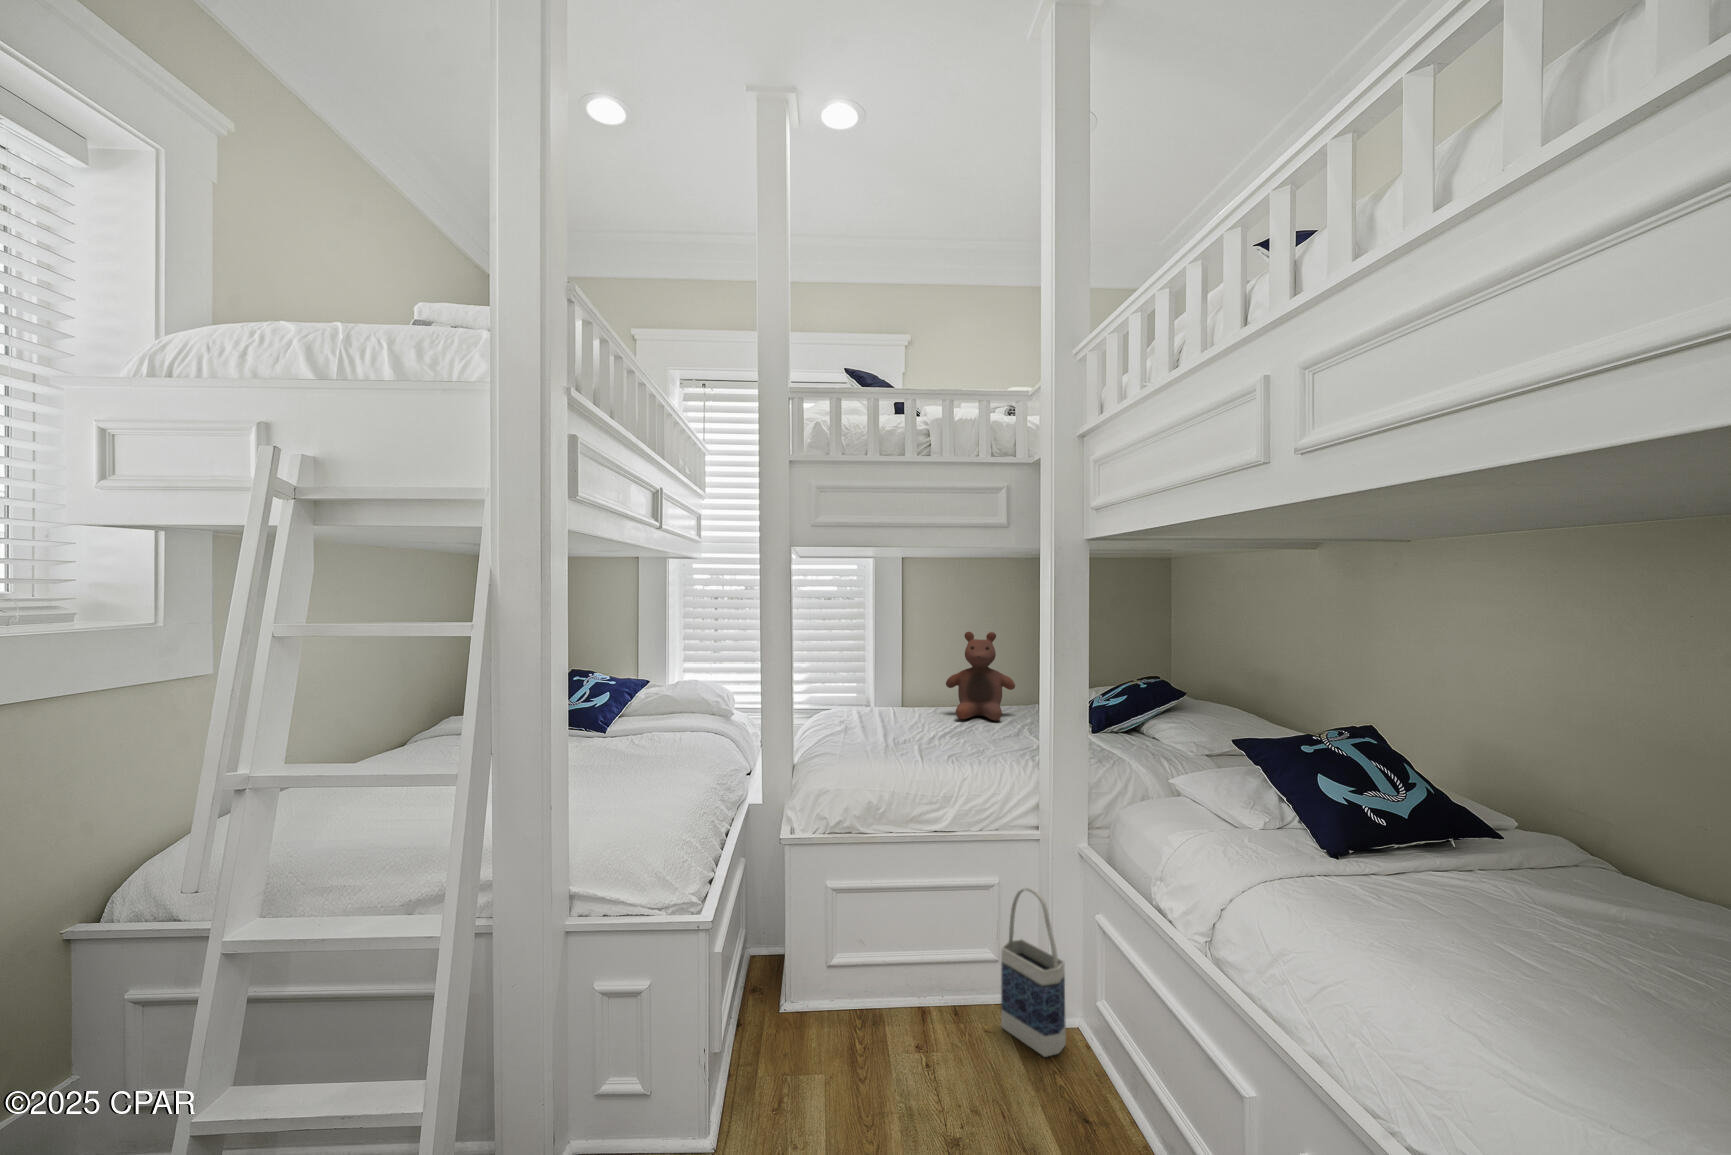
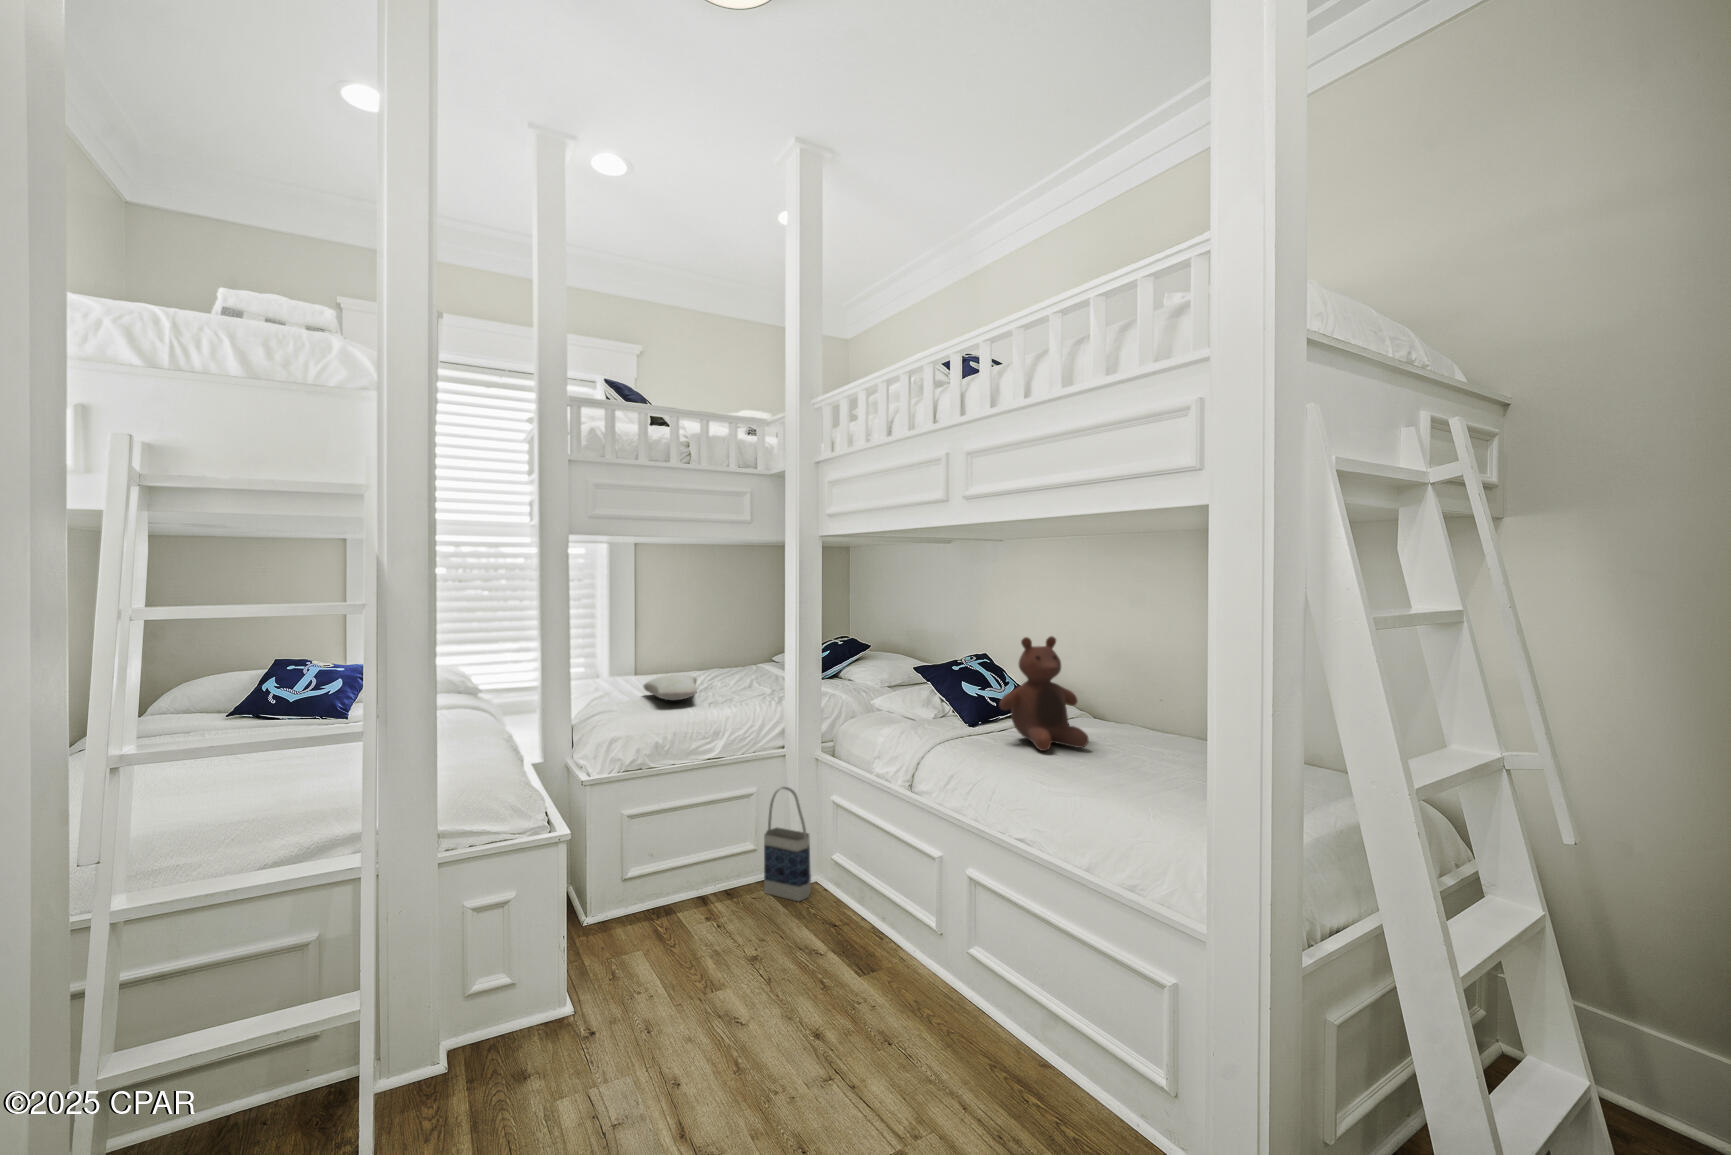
stuffed bear: present [946,632,1015,721] -> present [999,636,1088,751]
pillow: none [883,713,946,747] -> present [644,674,697,700]

